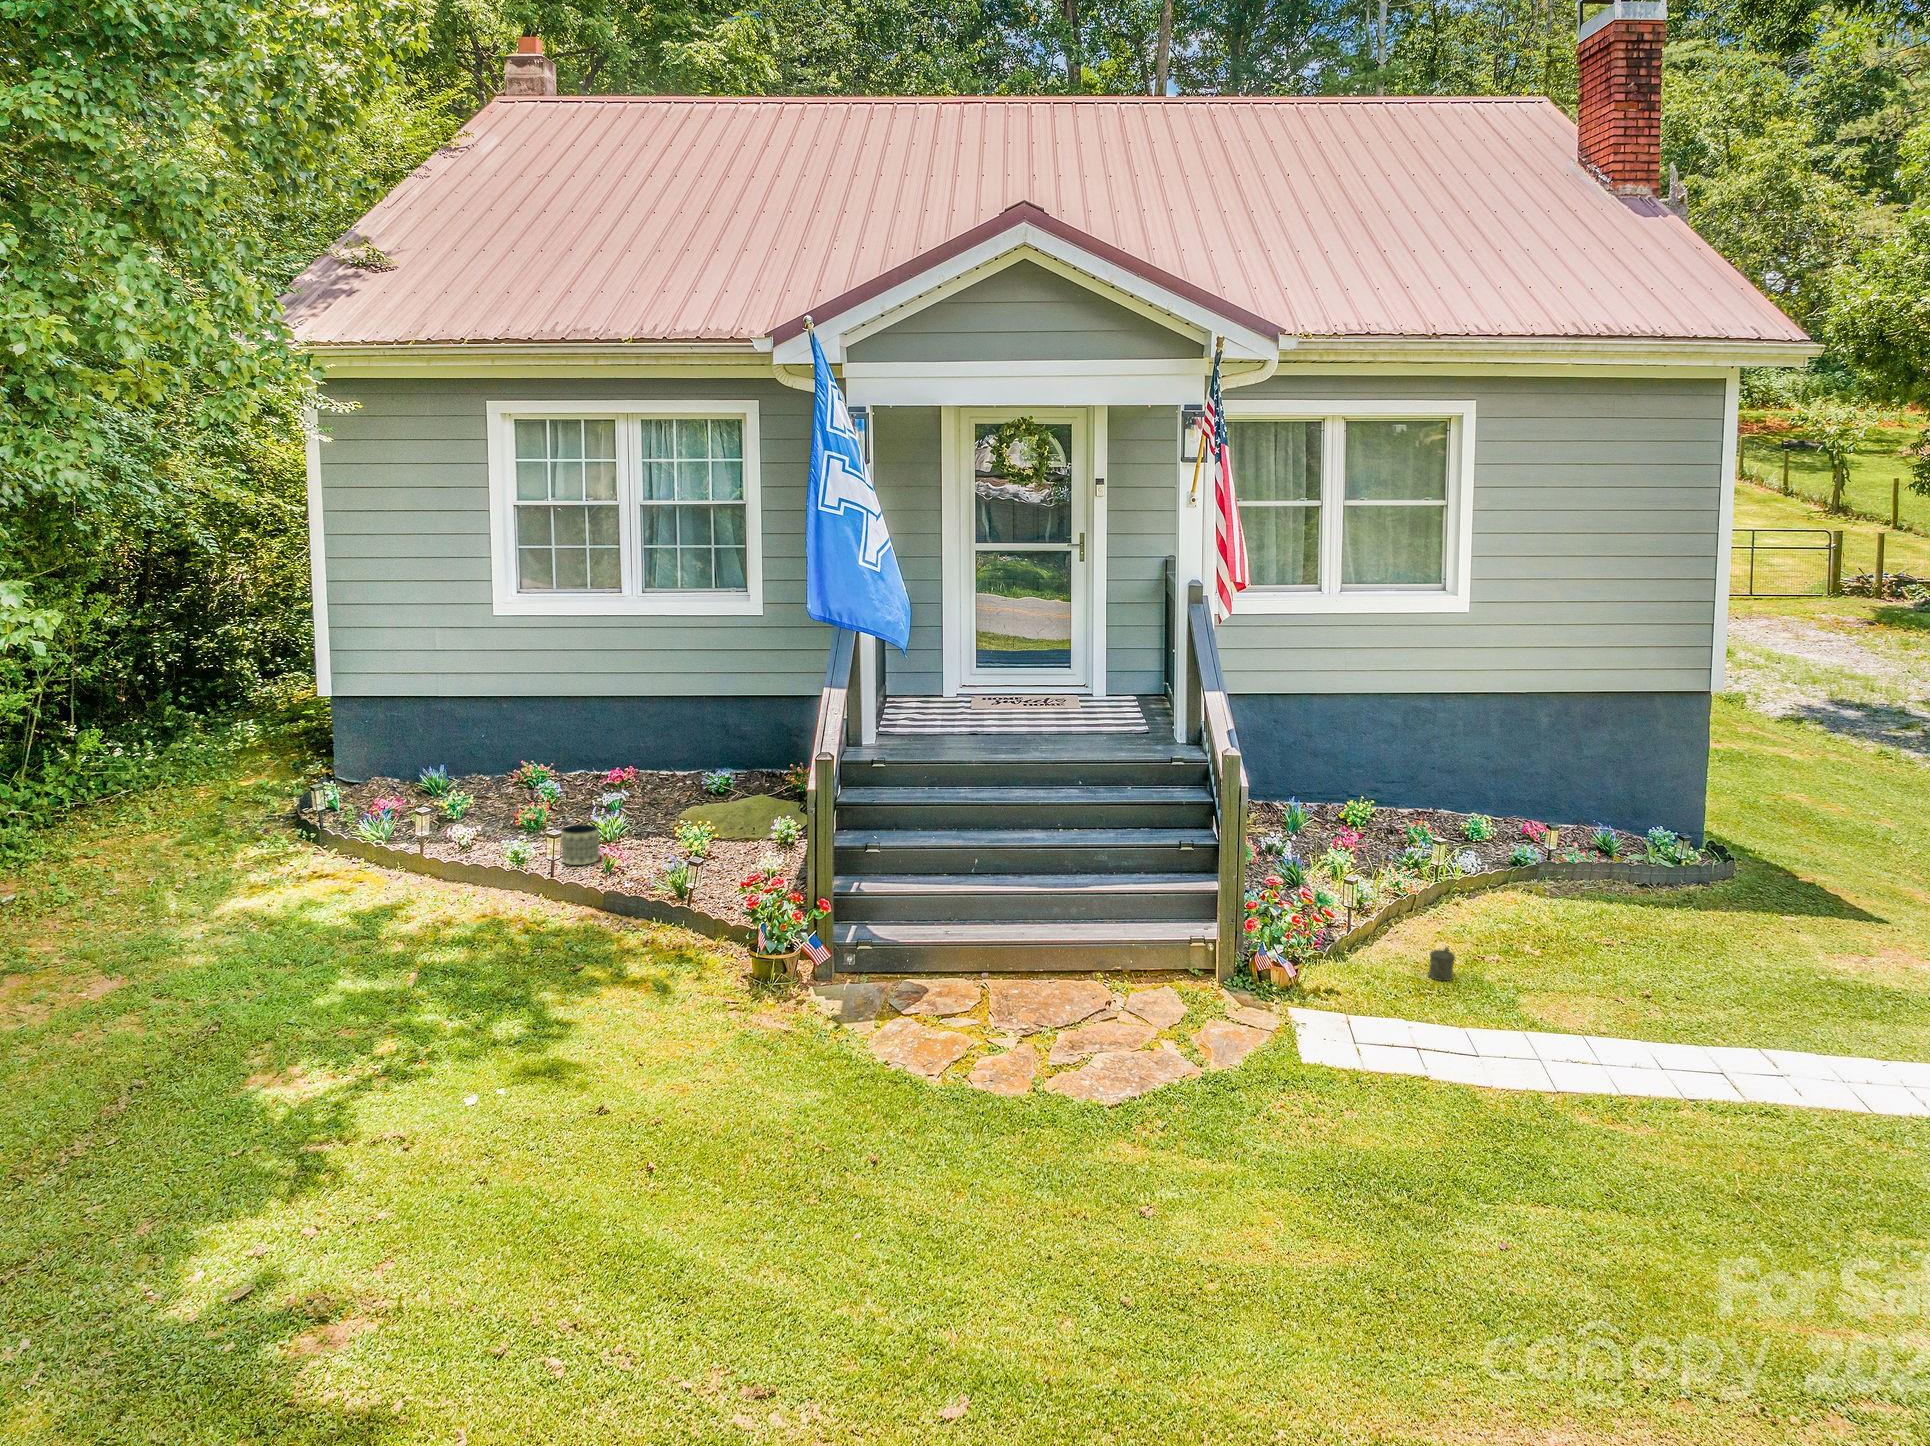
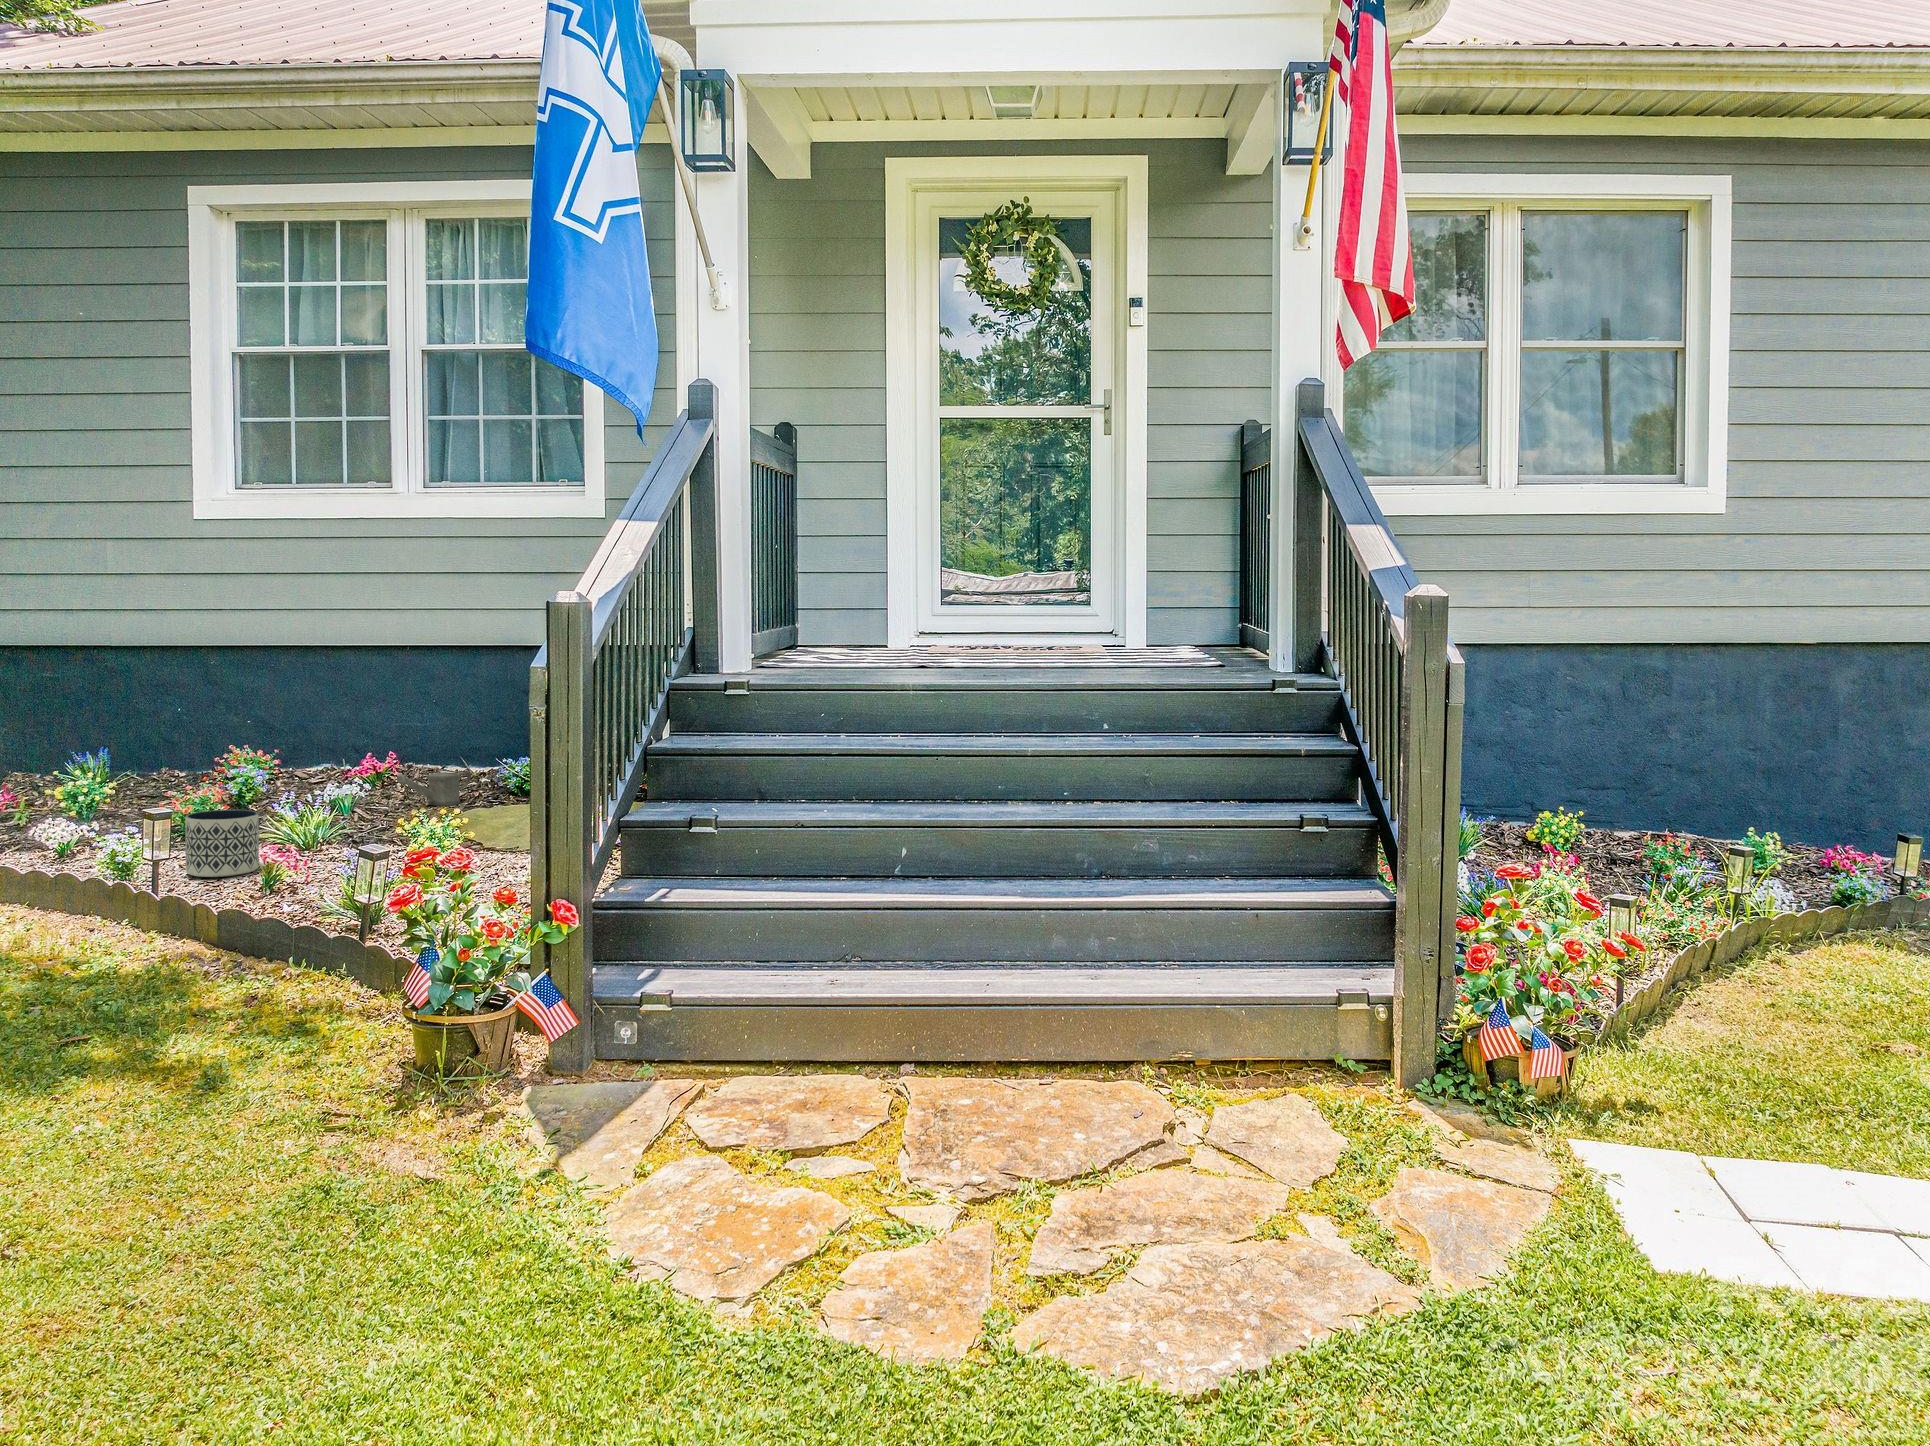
watering can: present [1428,947,1455,981] -> present [398,772,471,806]

